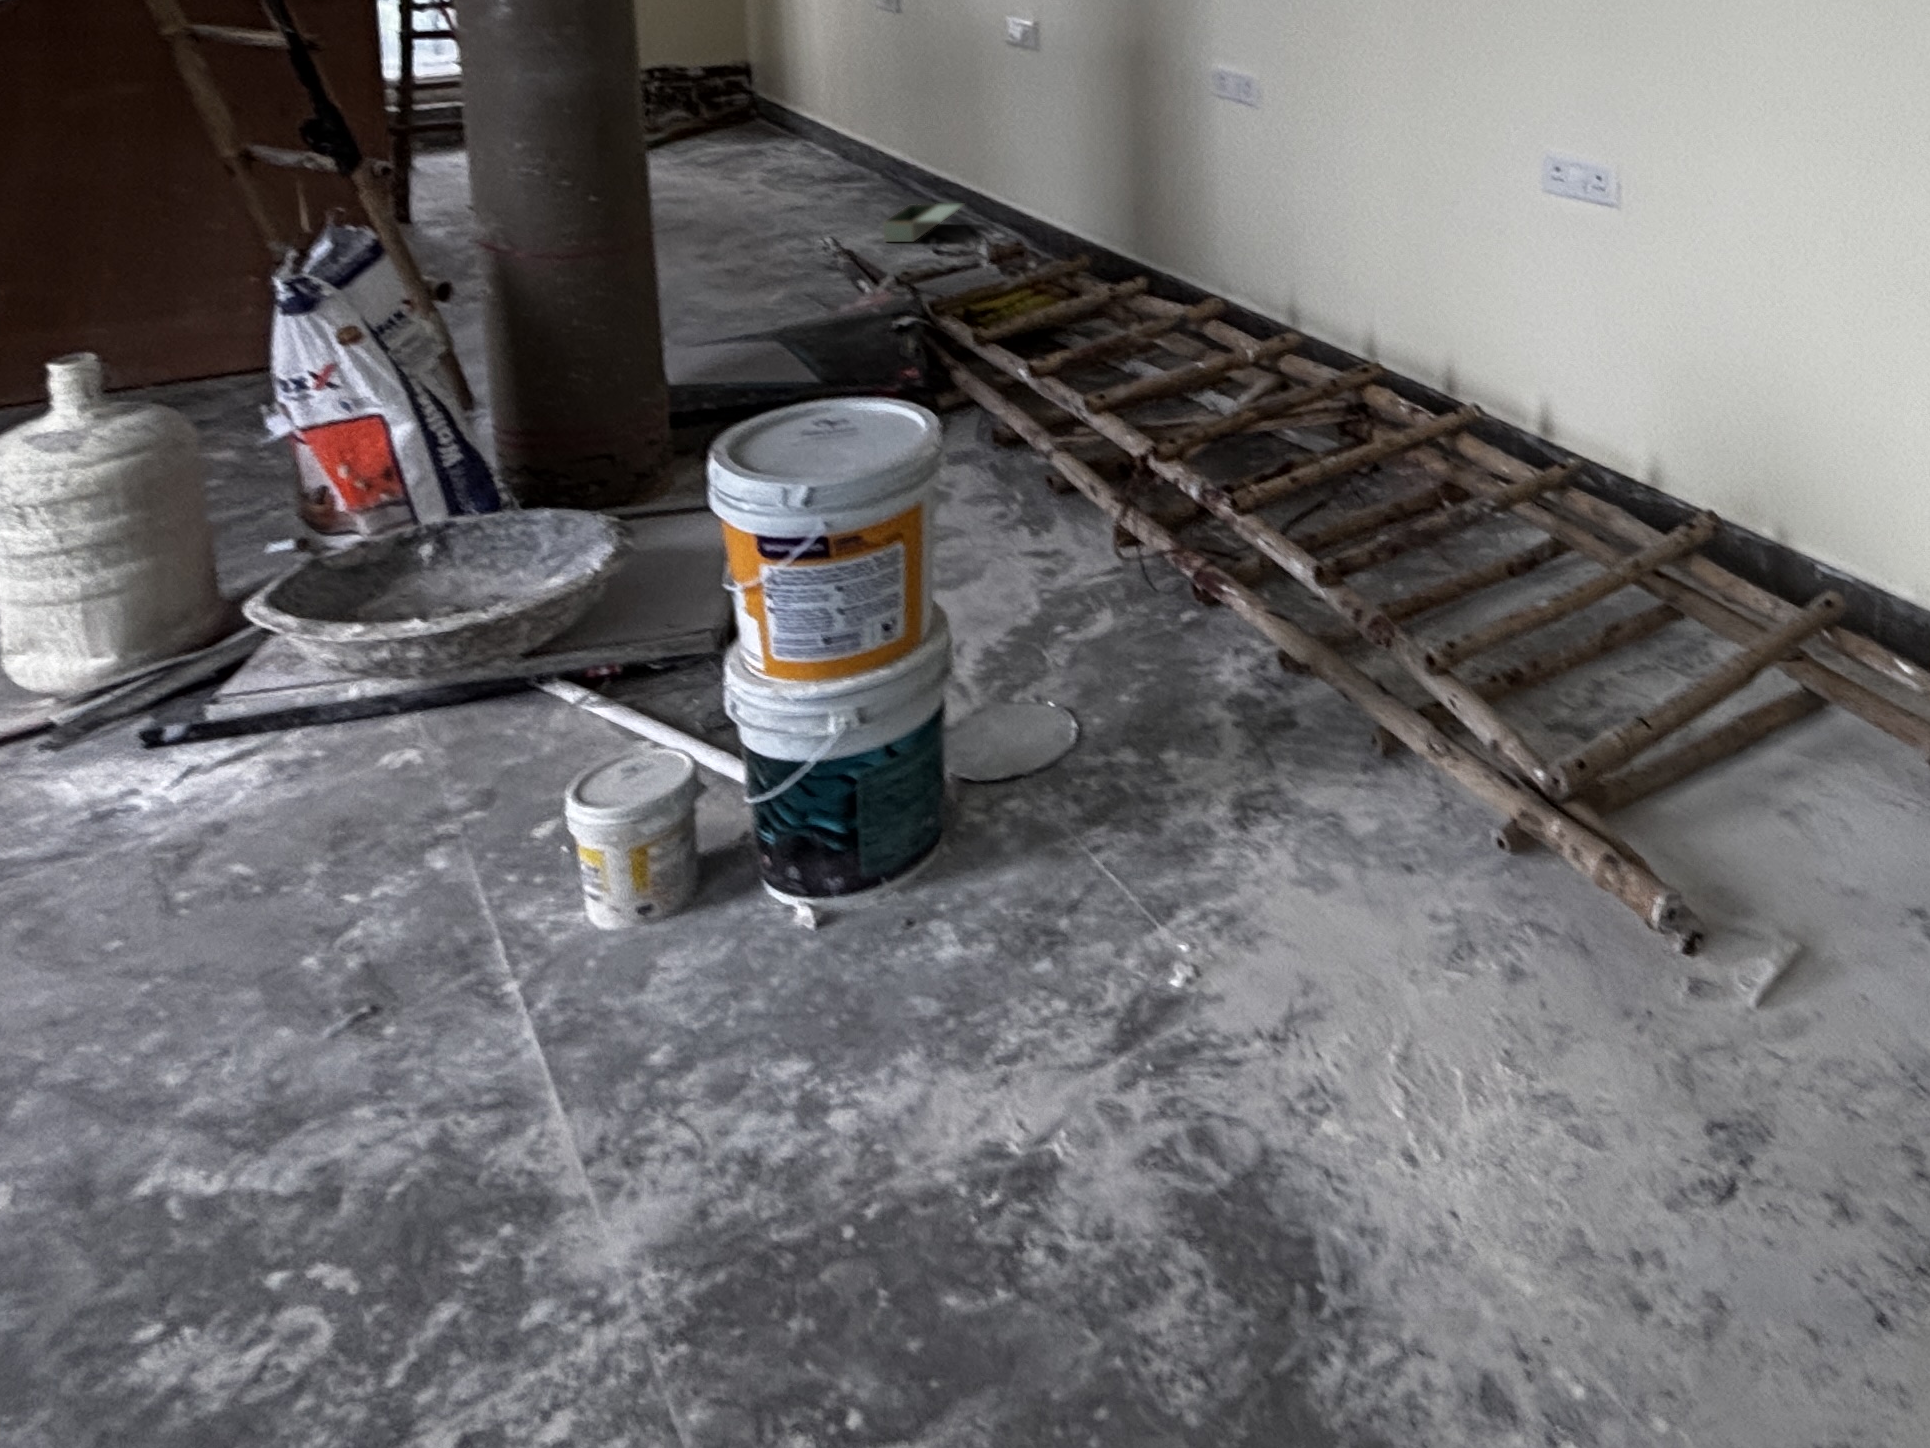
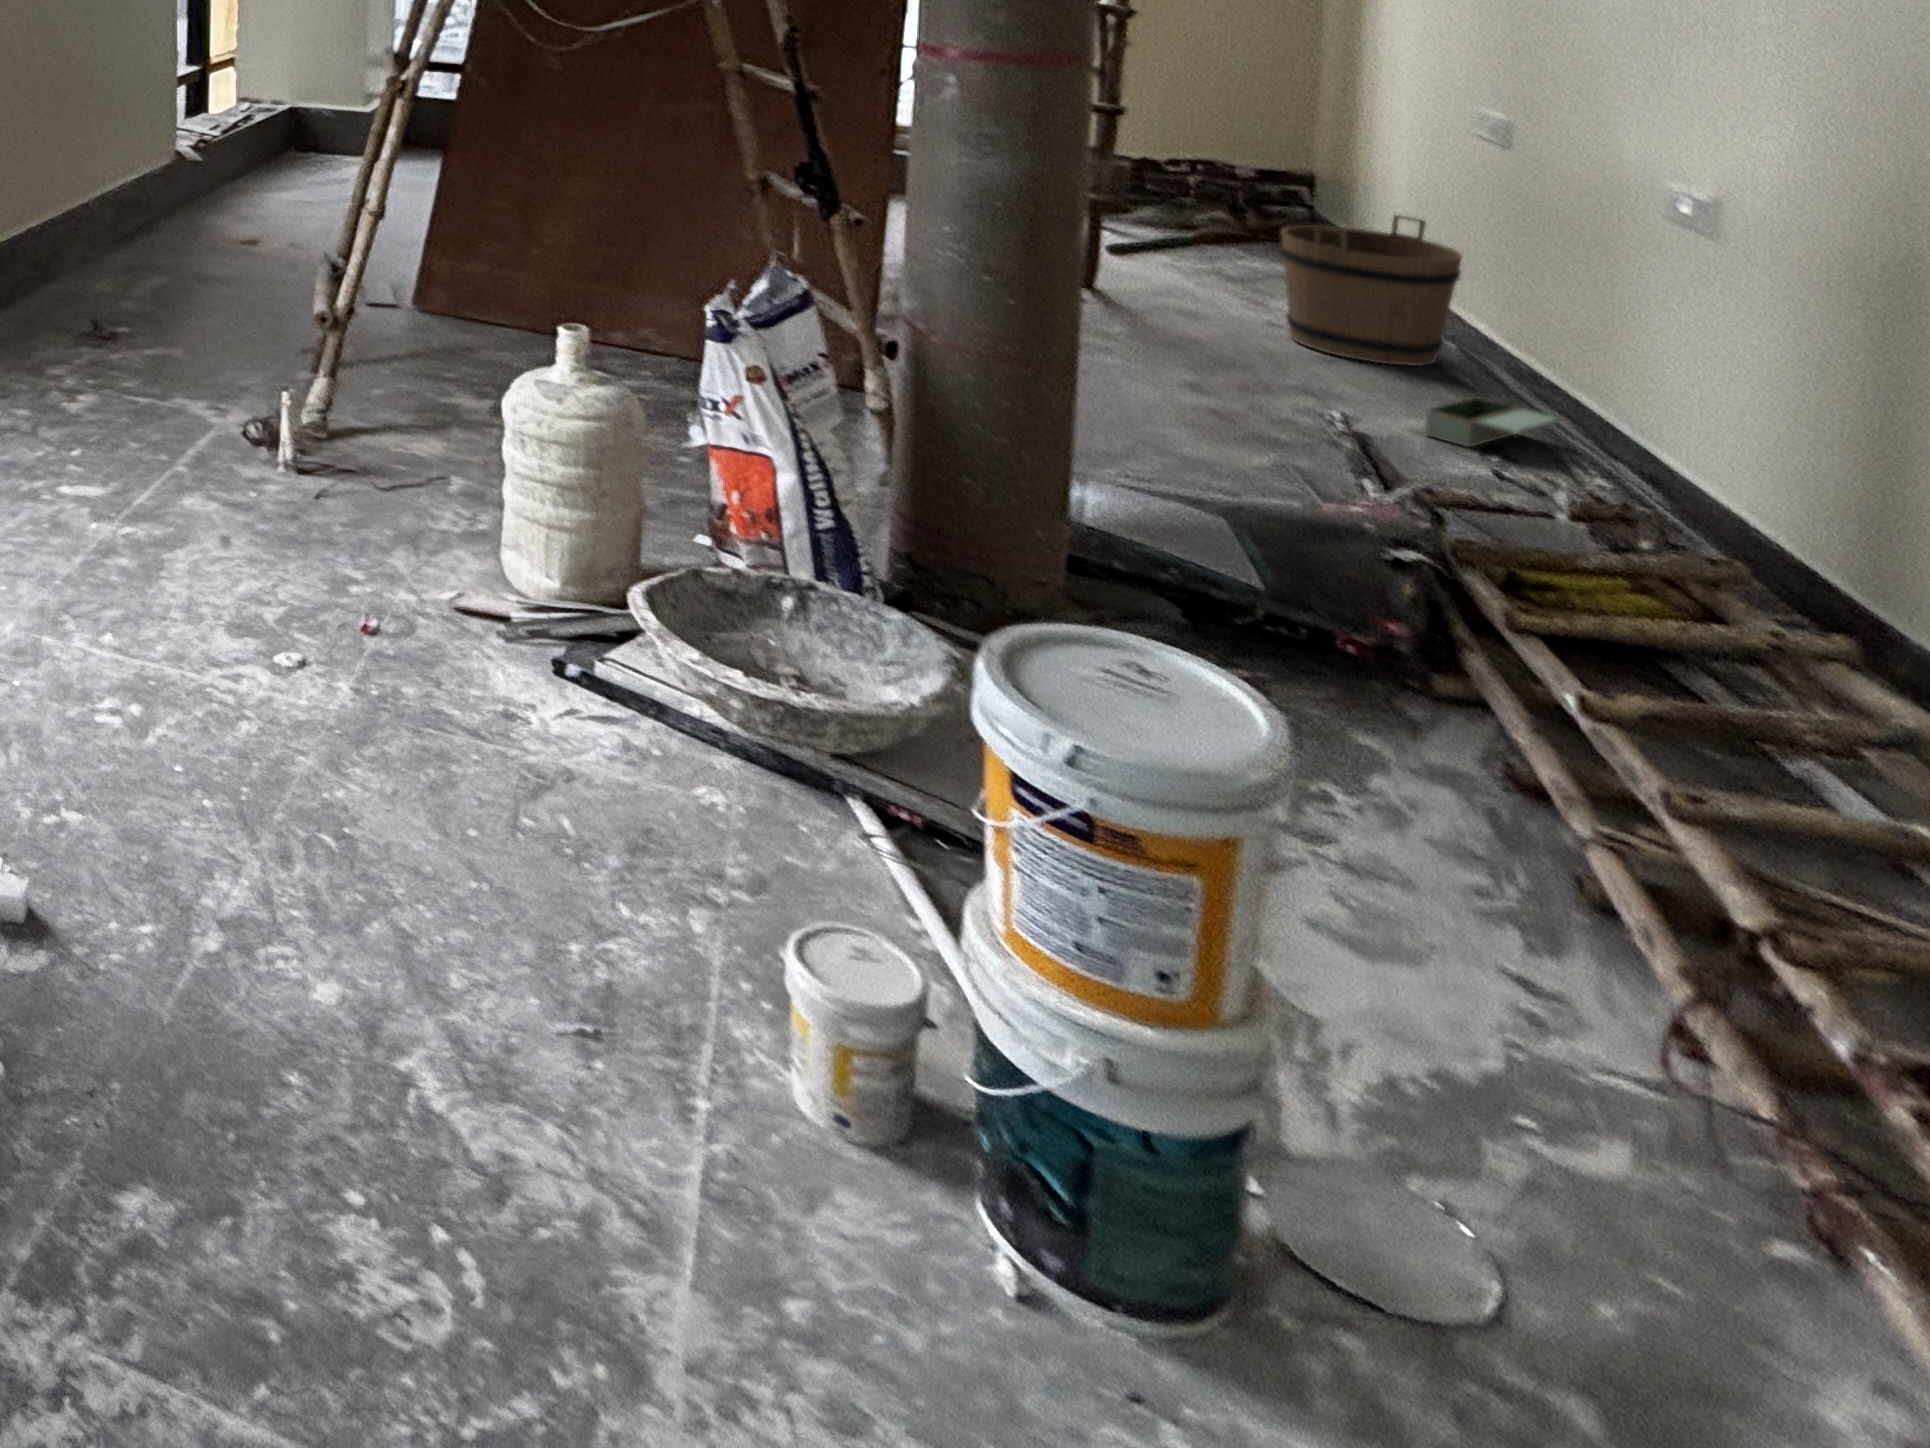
bucket: none [752,81,883,202] -> present [1280,215,1462,366]

